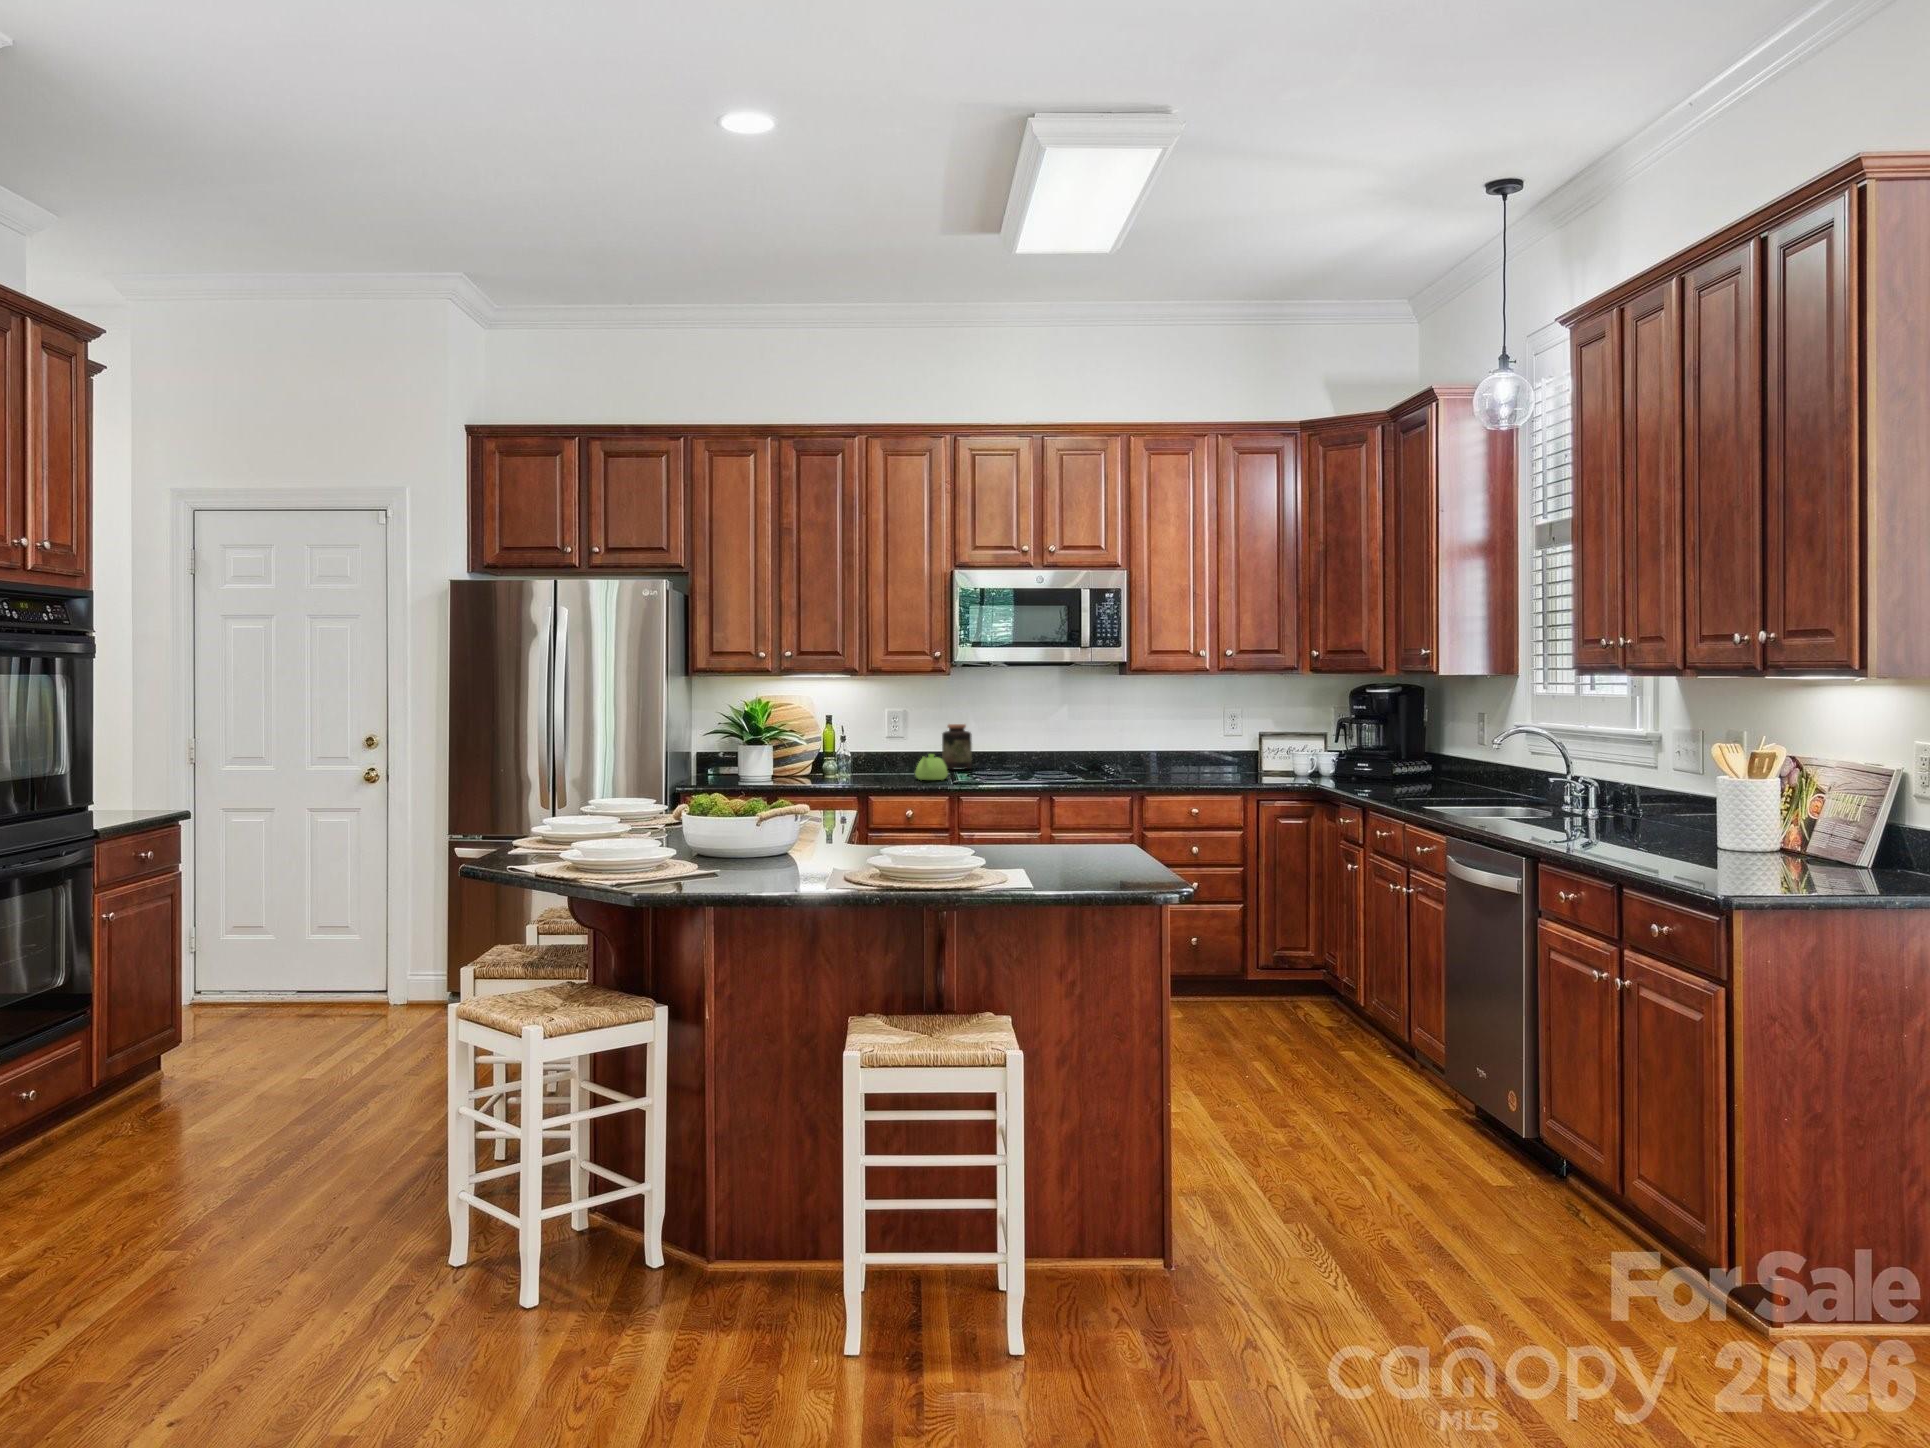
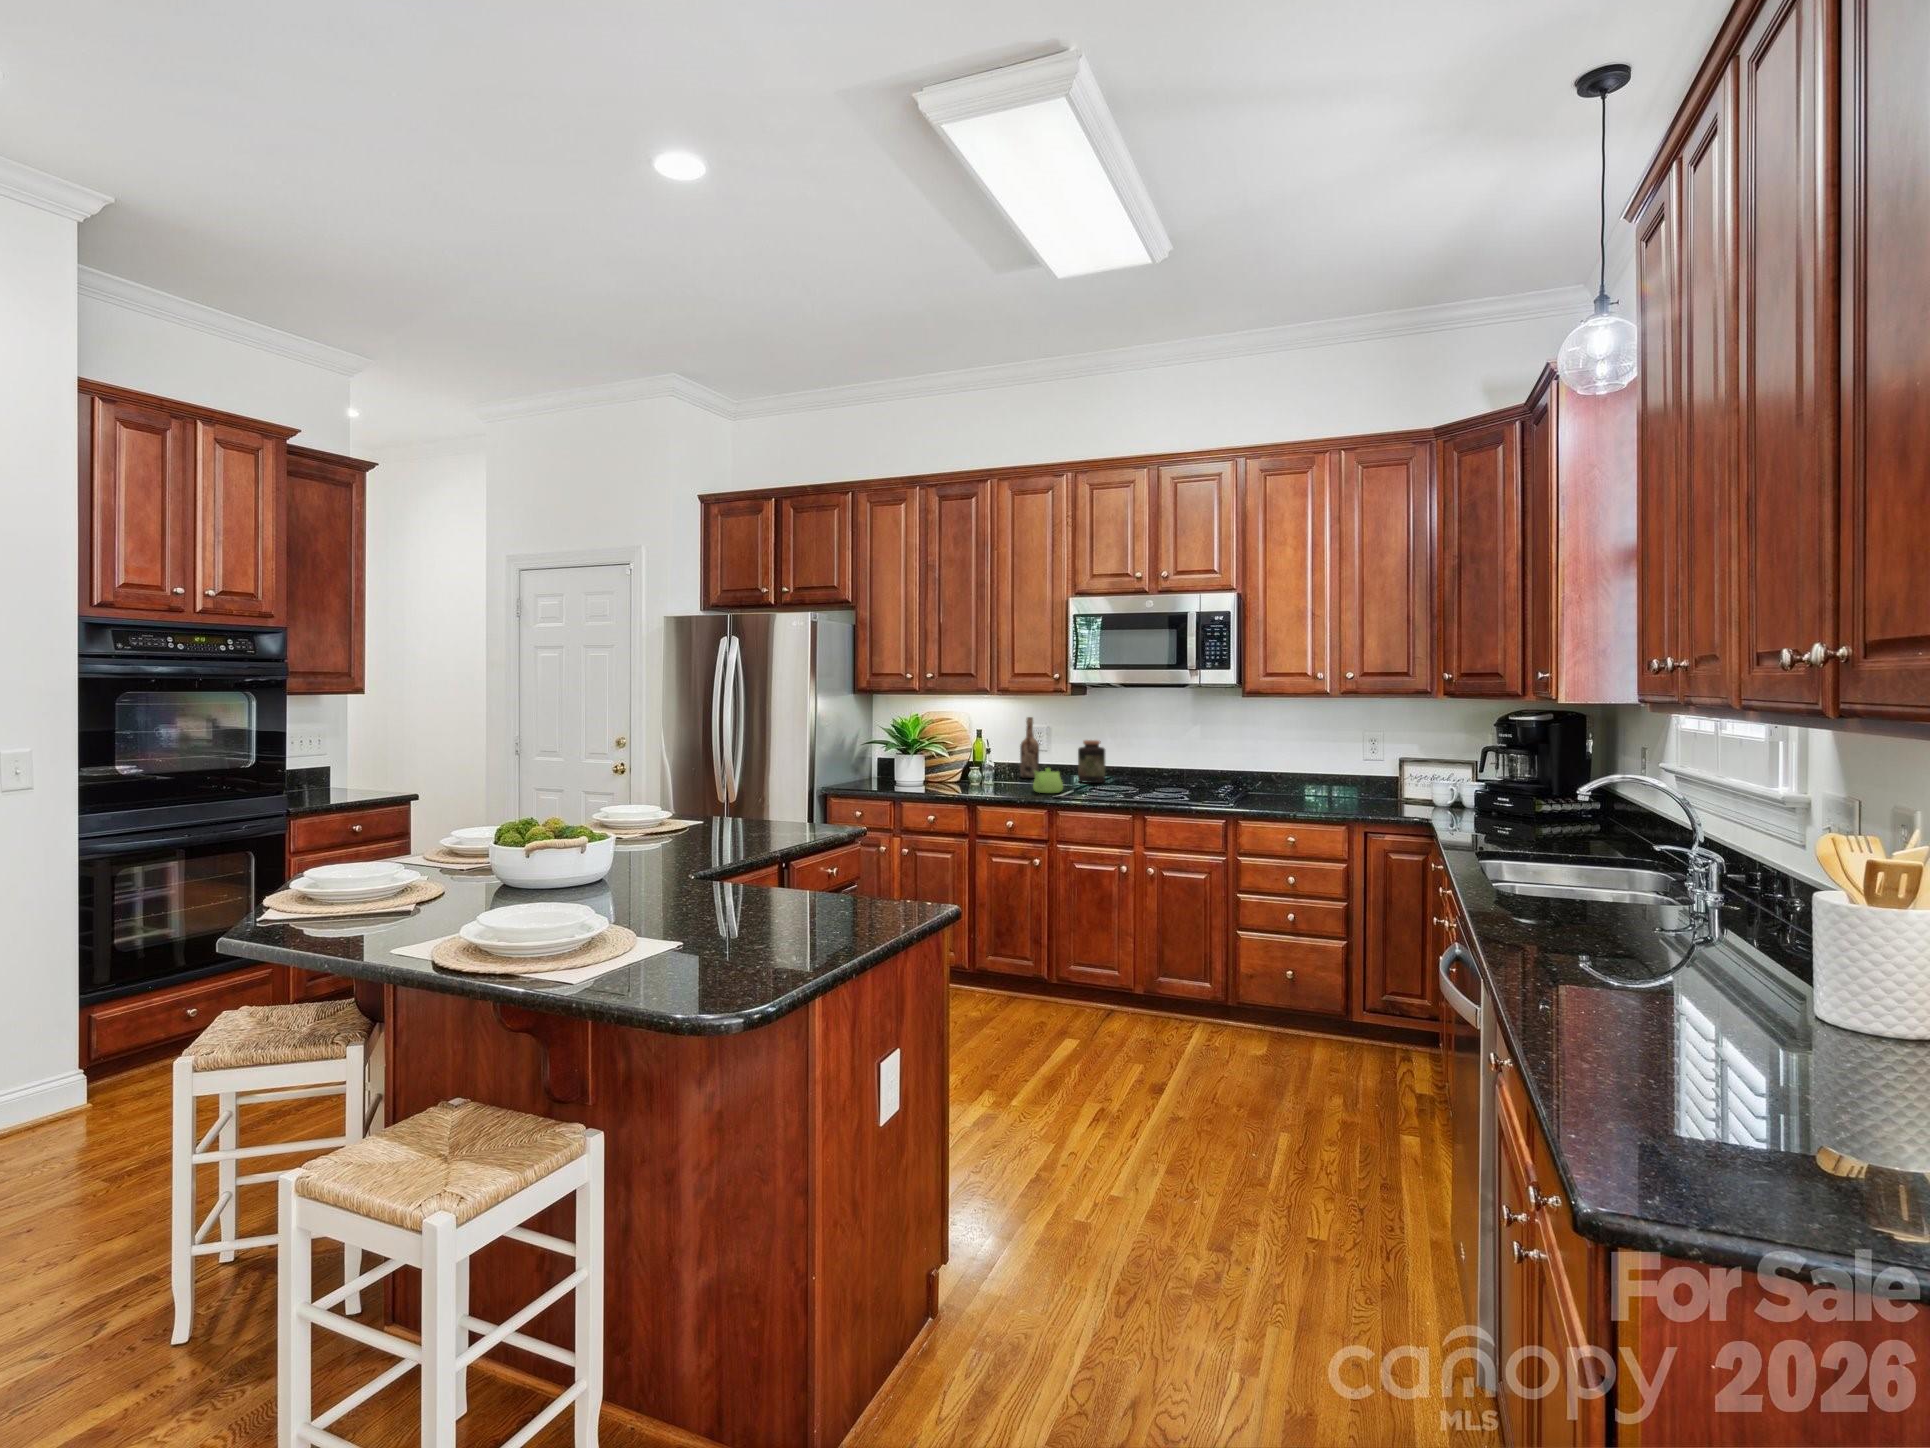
wine bottle: none [874,700,895,768] -> present [1020,717,1039,778]

